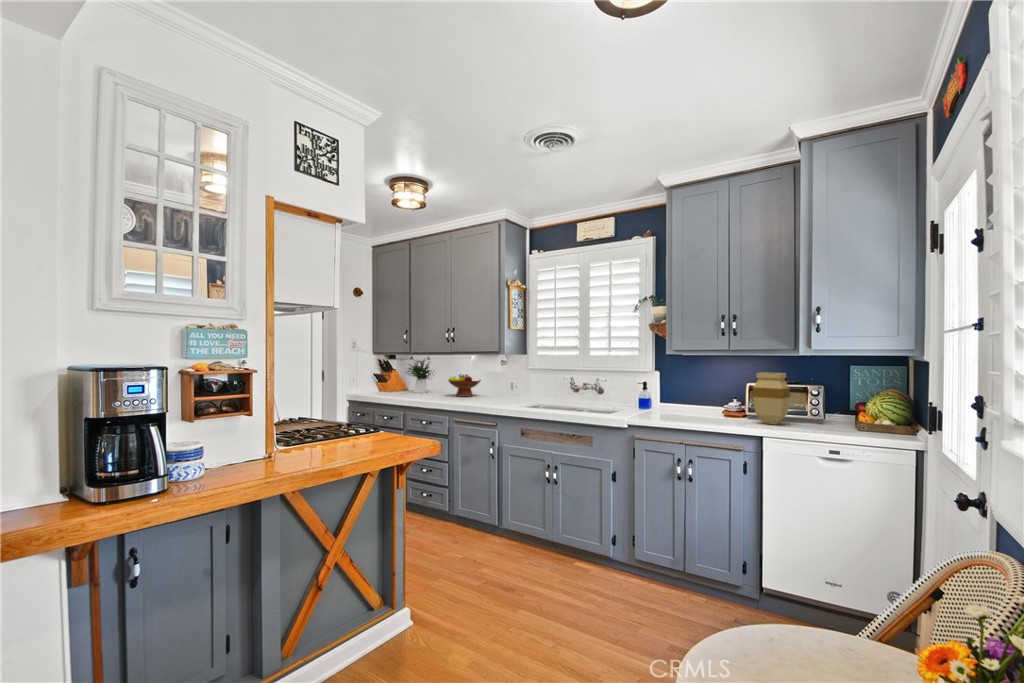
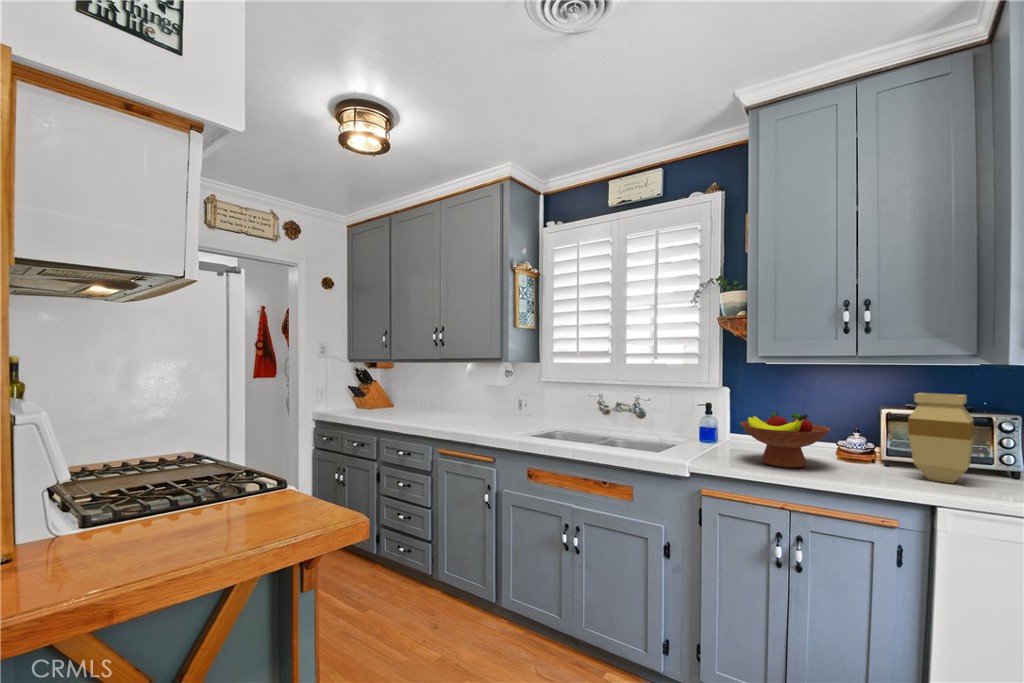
flower arrangement: present [407,356,434,393] -> none [382,359,430,410]
fruit bowl: present [448,374,481,397] -> present [740,413,831,468]

